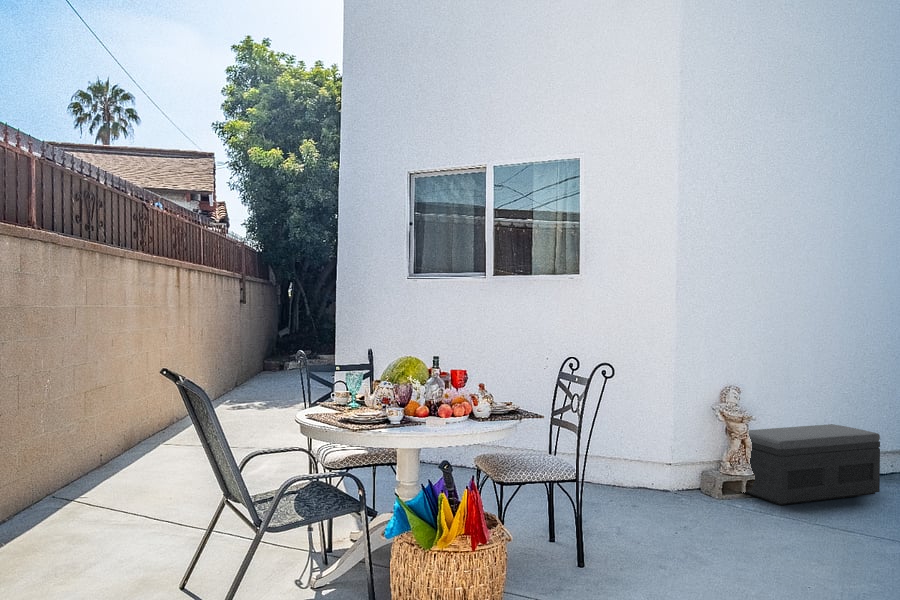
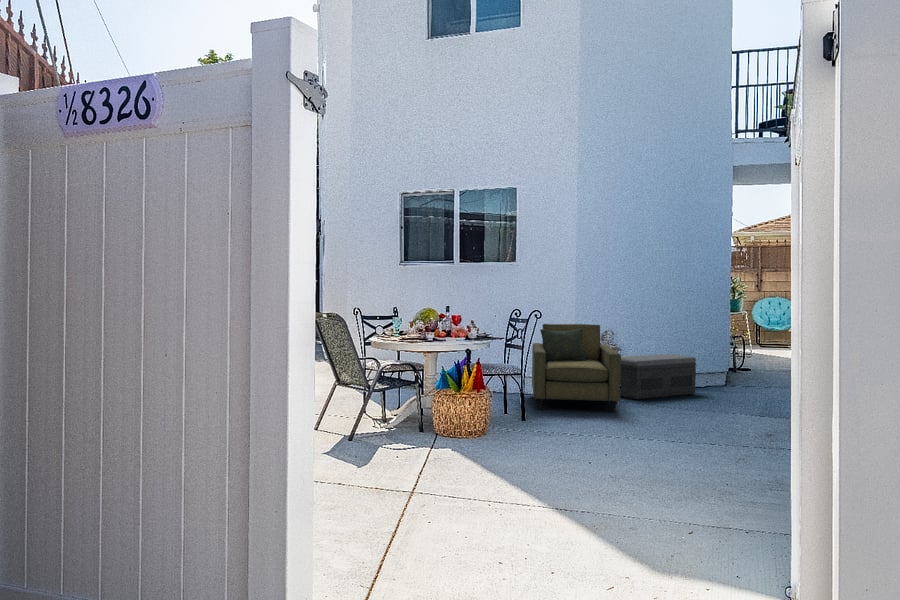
armchair: none [603,377,757,538] -> present [532,324,621,412]

